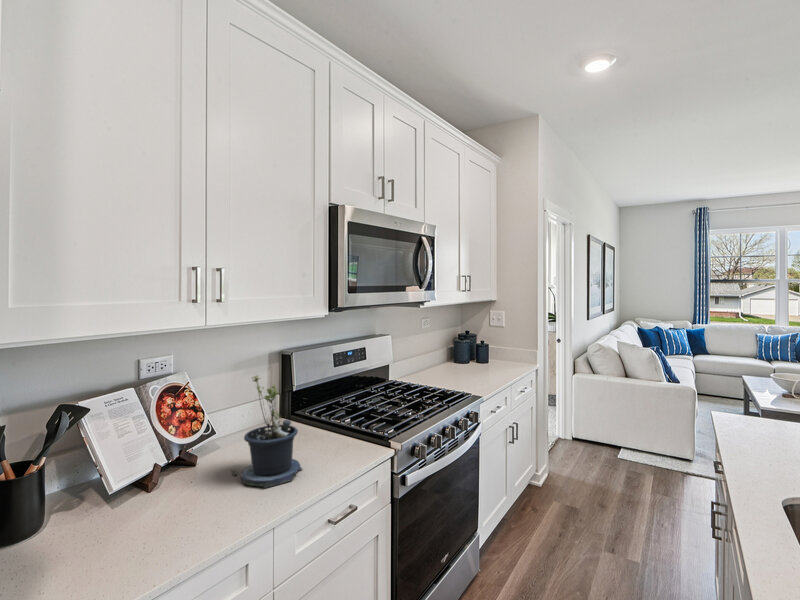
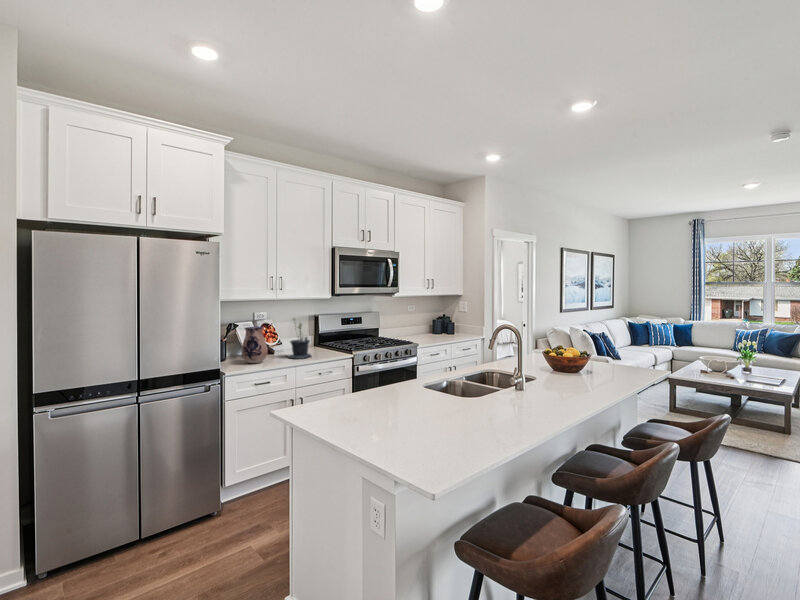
ceramic pitcher: none [97,410,186,537] -> present [242,326,268,363]

